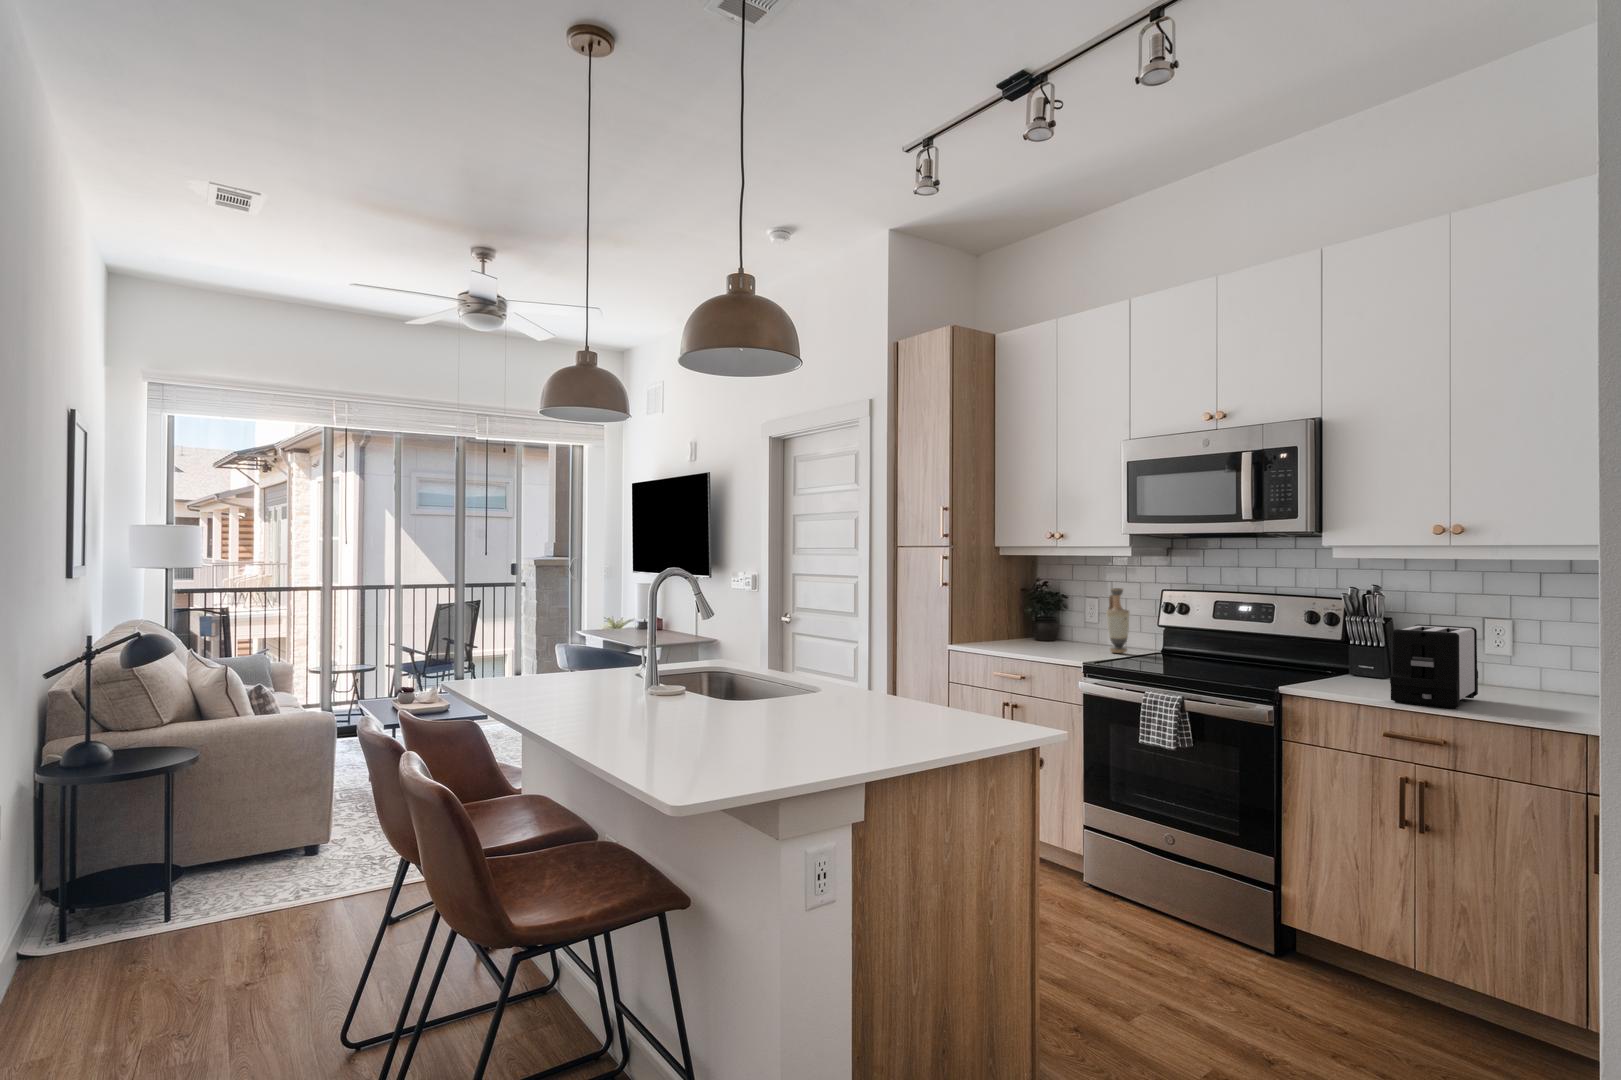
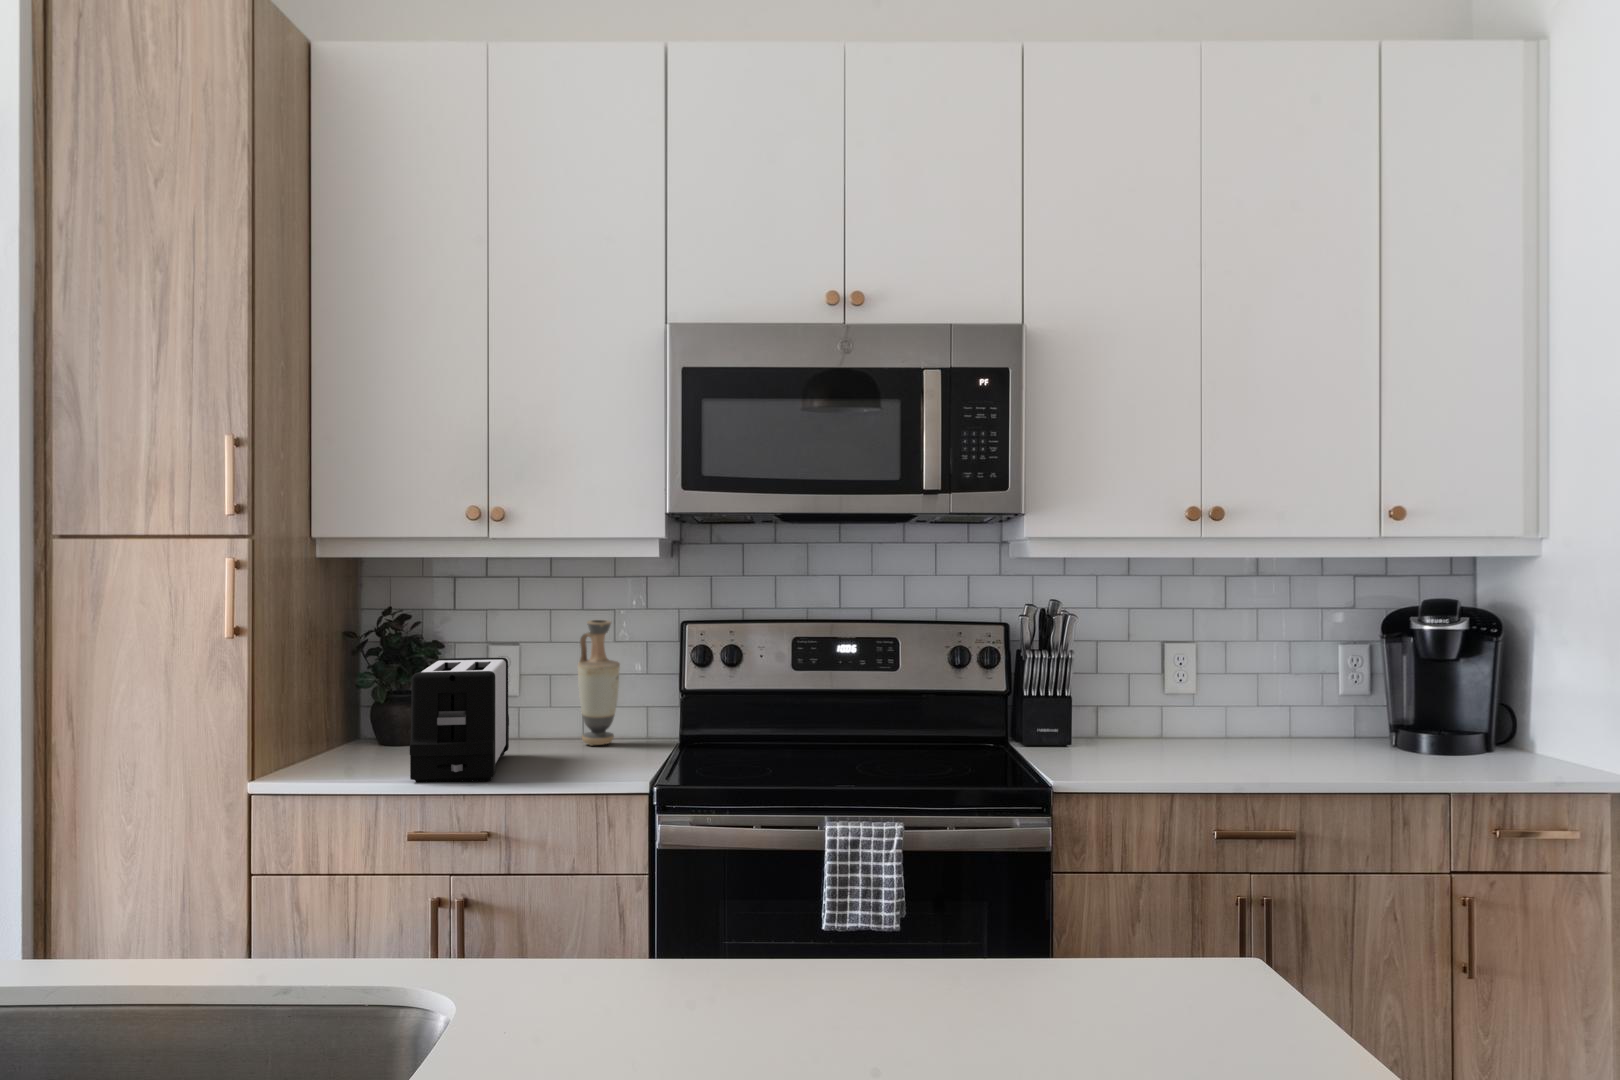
toaster: present [1390,624,1478,709] -> present [410,658,509,783]

